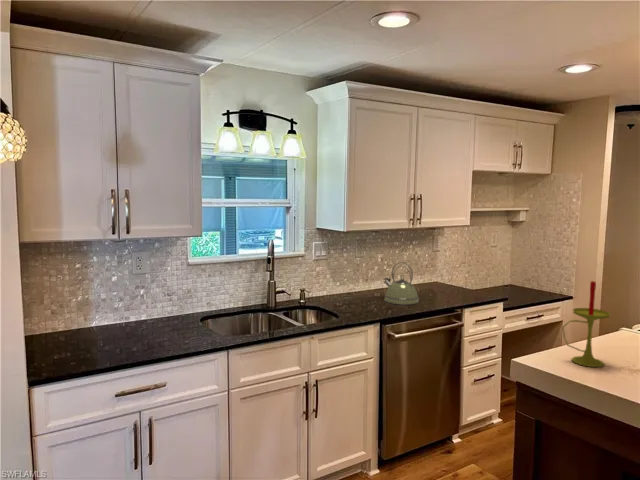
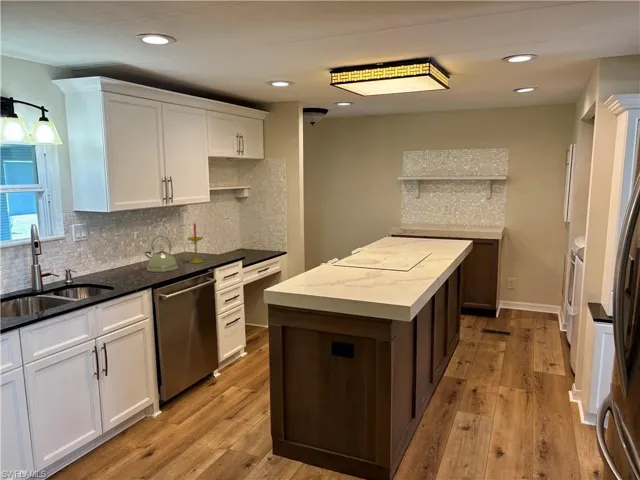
candle: present [562,281,610,367] -> present [188,224,203,263]

